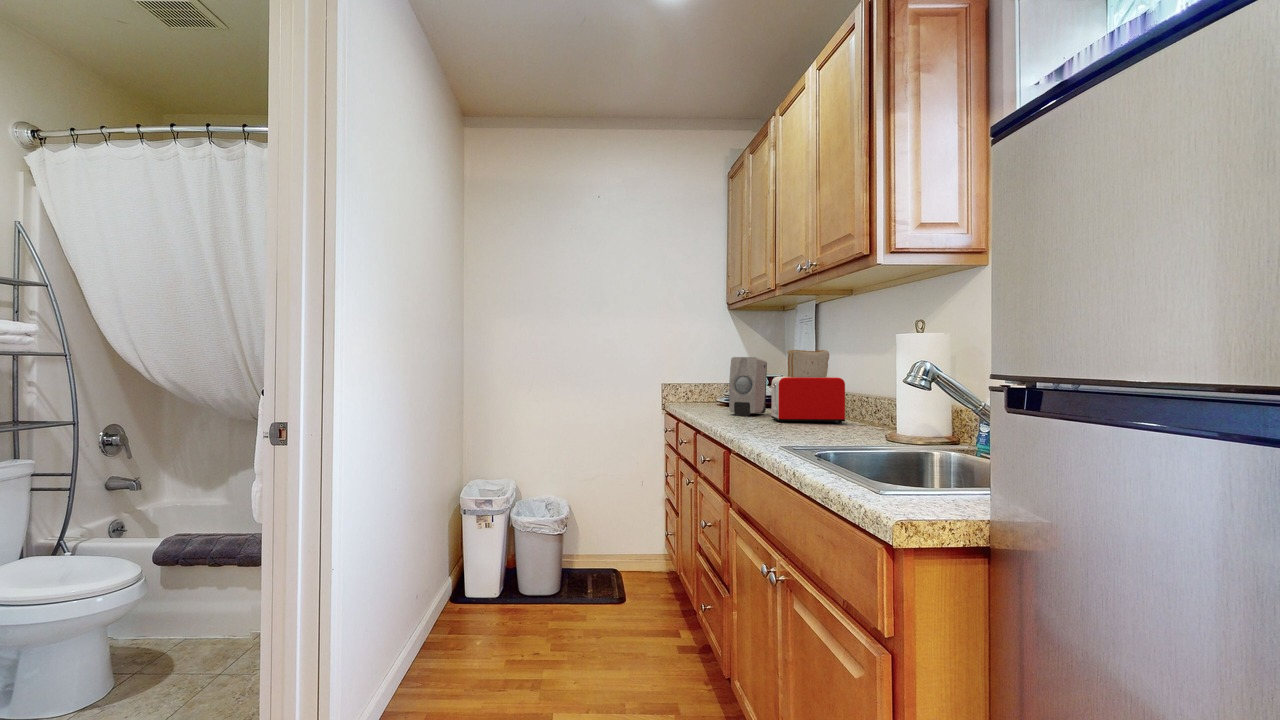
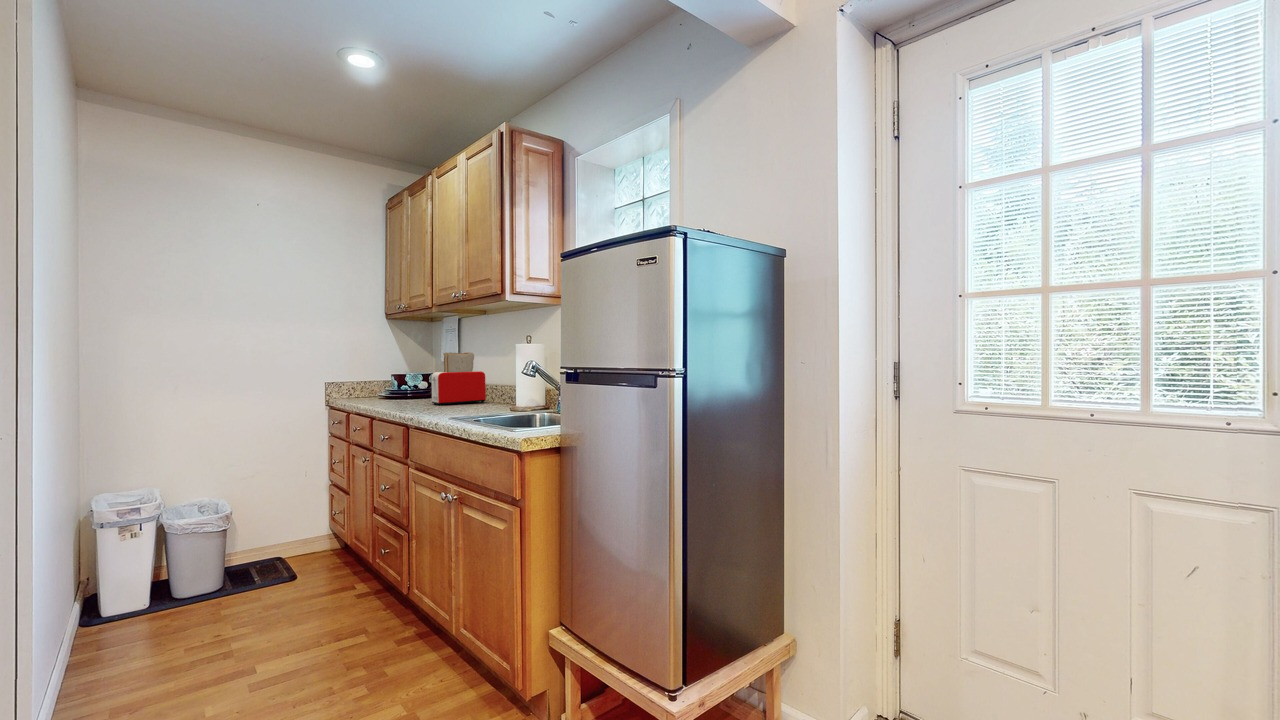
soap dispenser: present [729,357,767,416] -> none [395,358,425,404]

